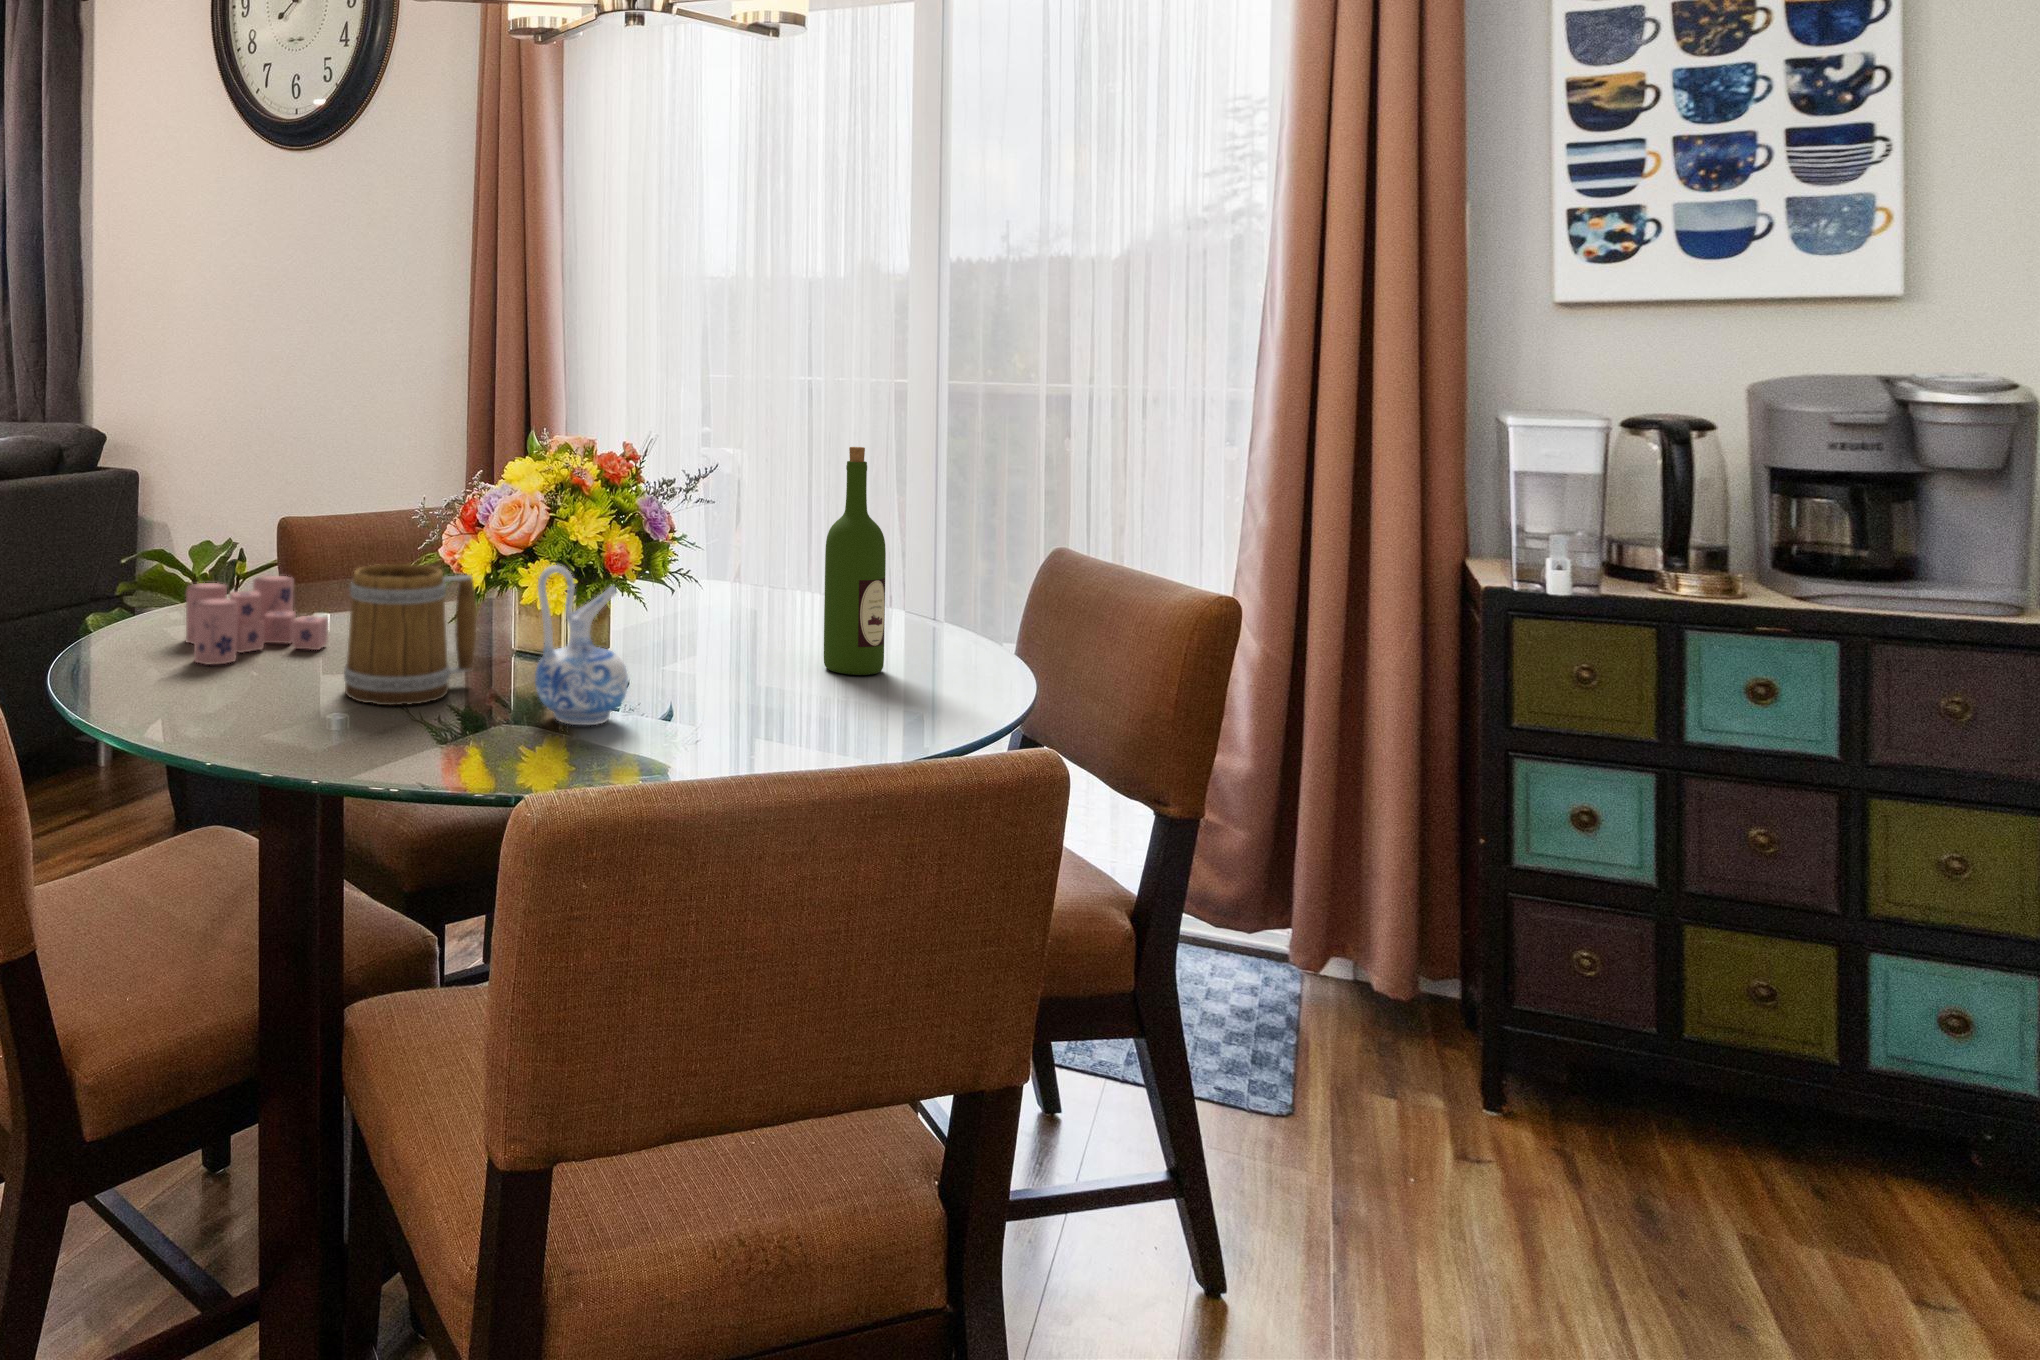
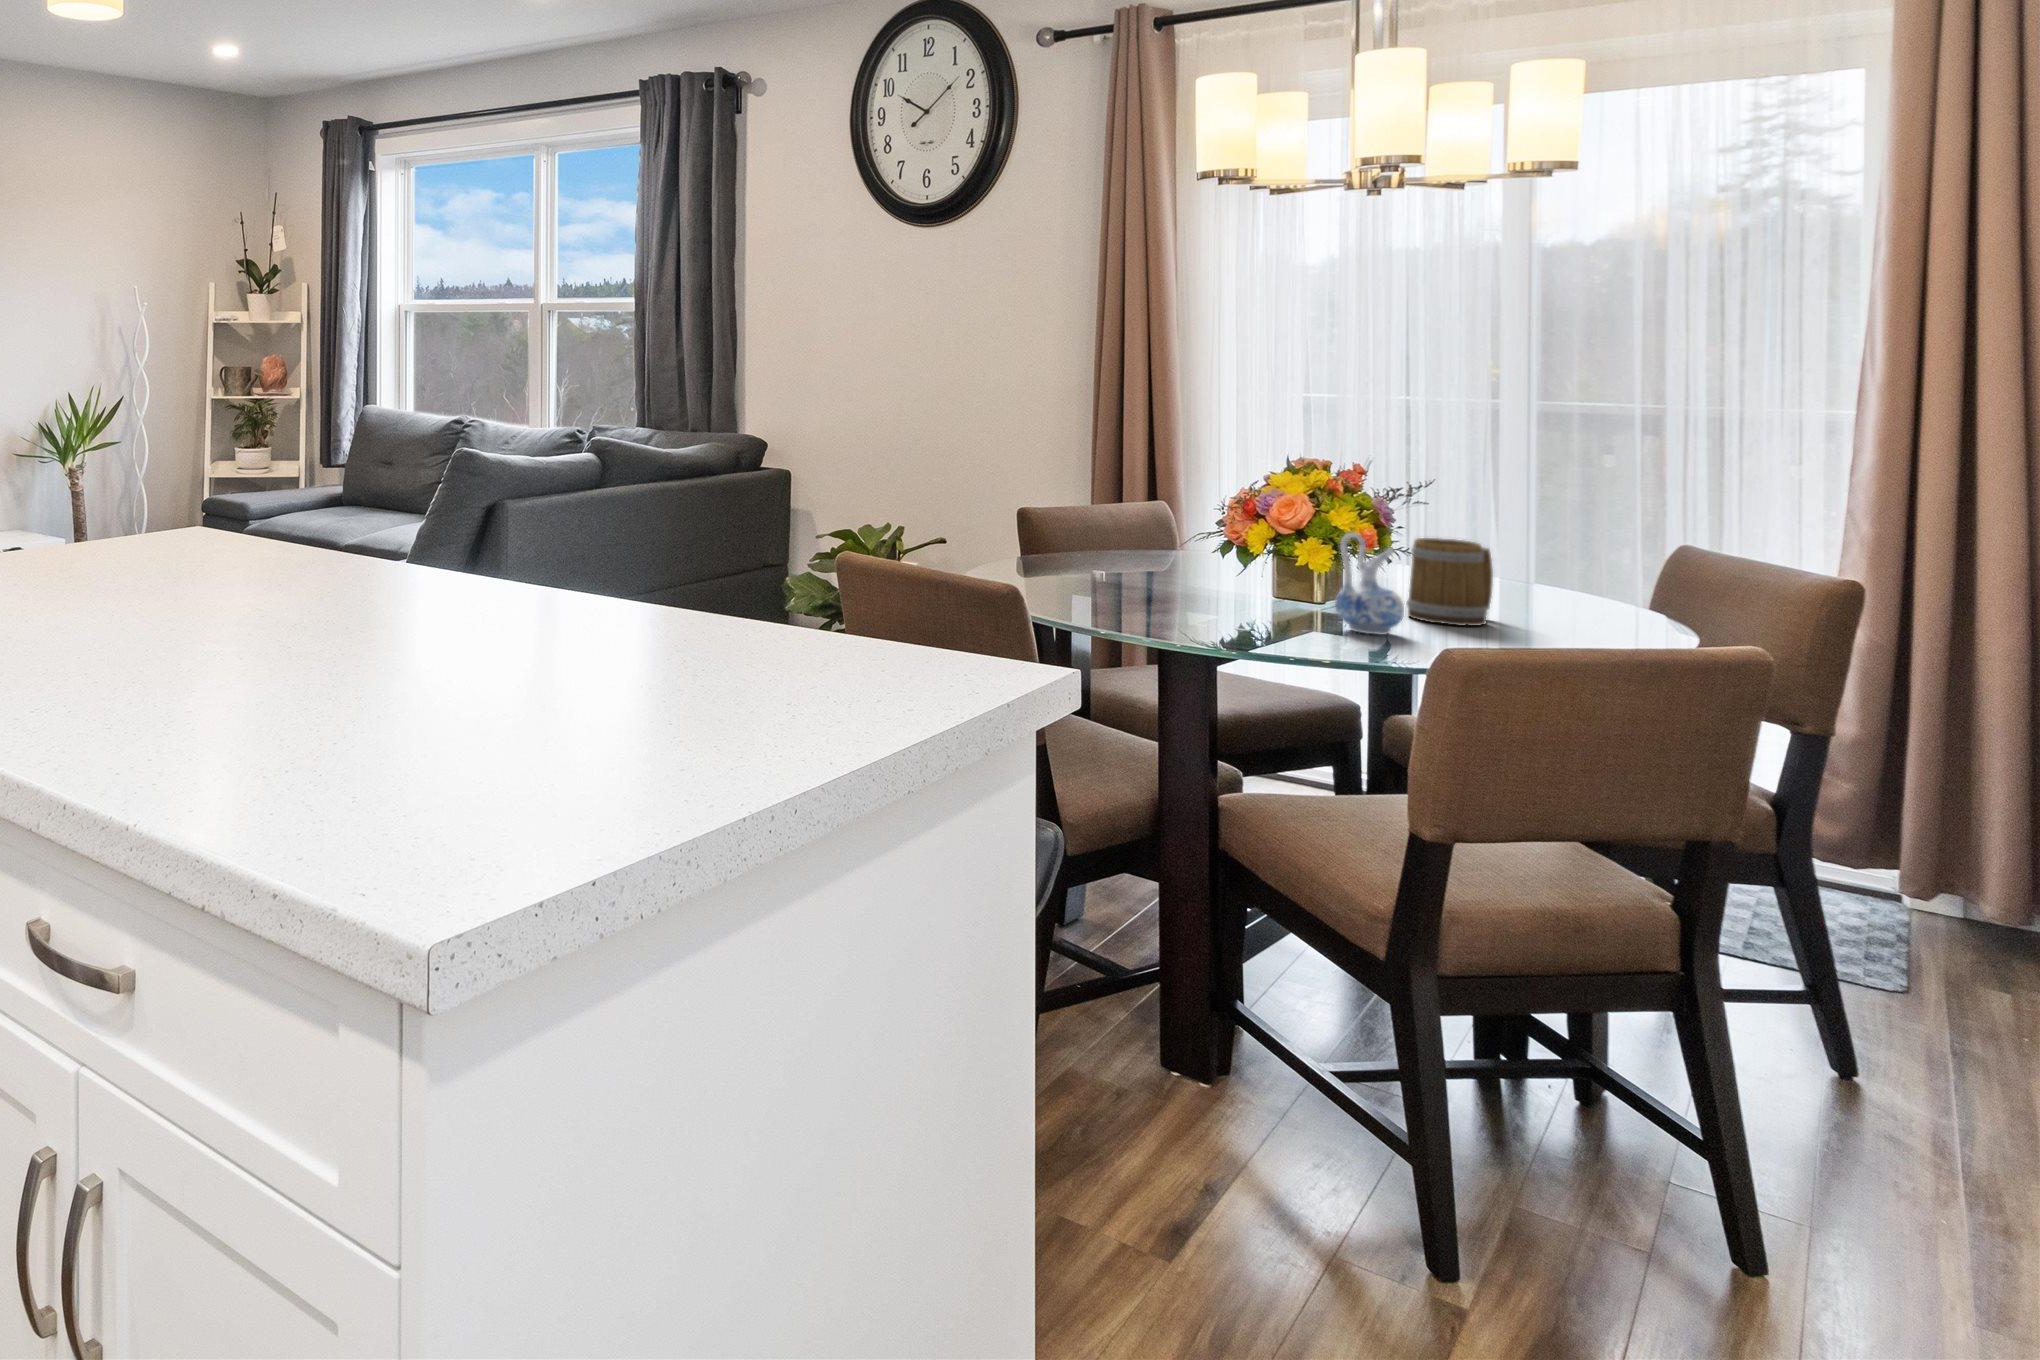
wine bottle: present [824,447,886,675] -> none [1516,464,1566,622]
mug: present [344,564,476,705] -> present [1406,538,1493,626]
candle: present [186,576,328,664] -> none [1034,541,1136,592]

